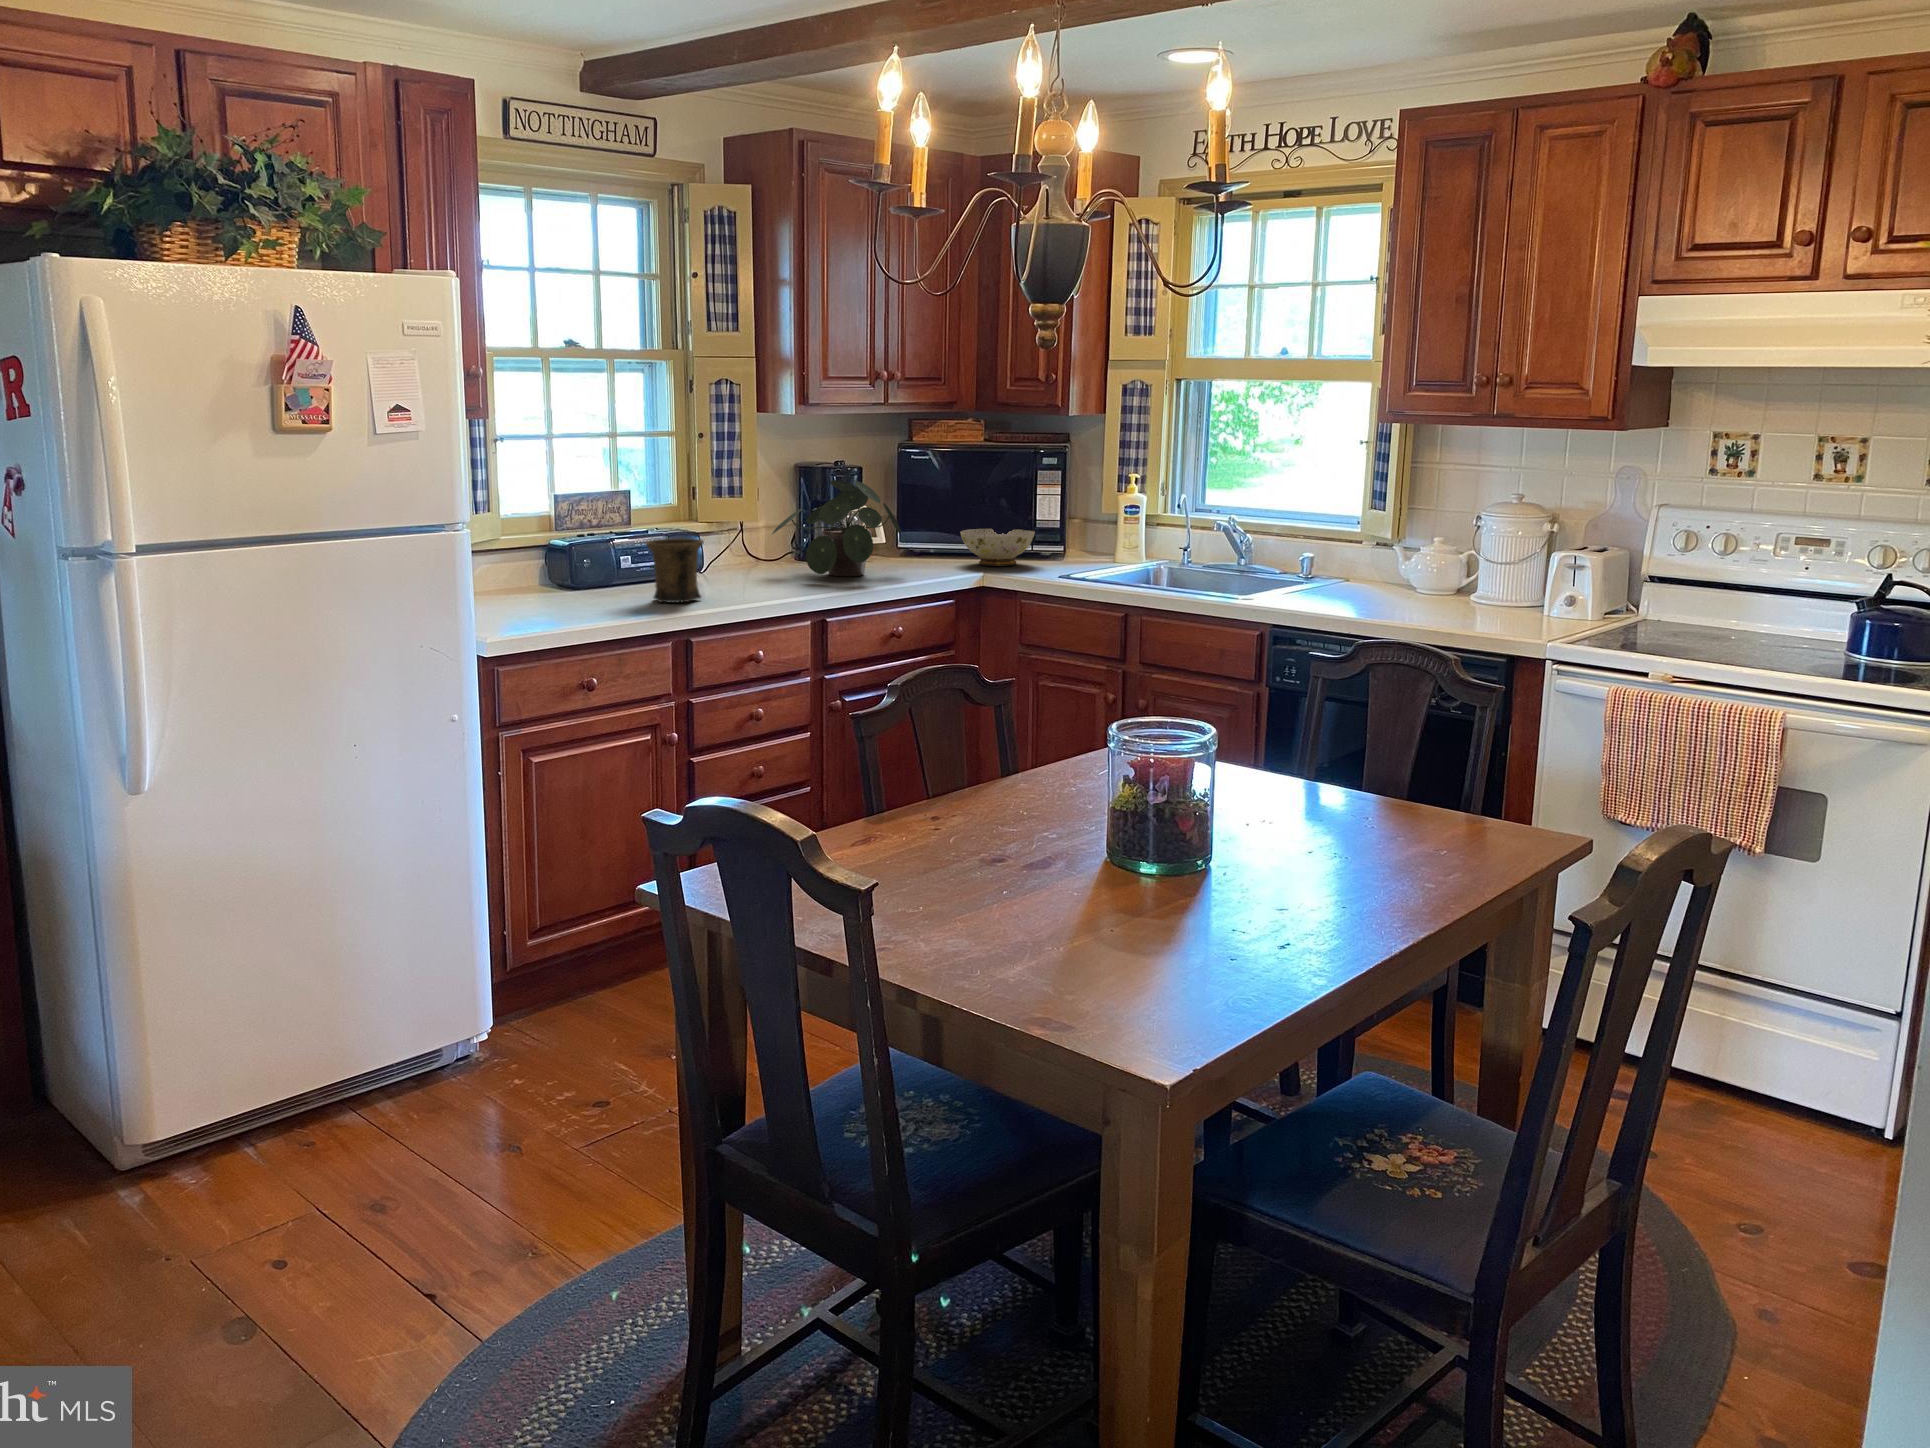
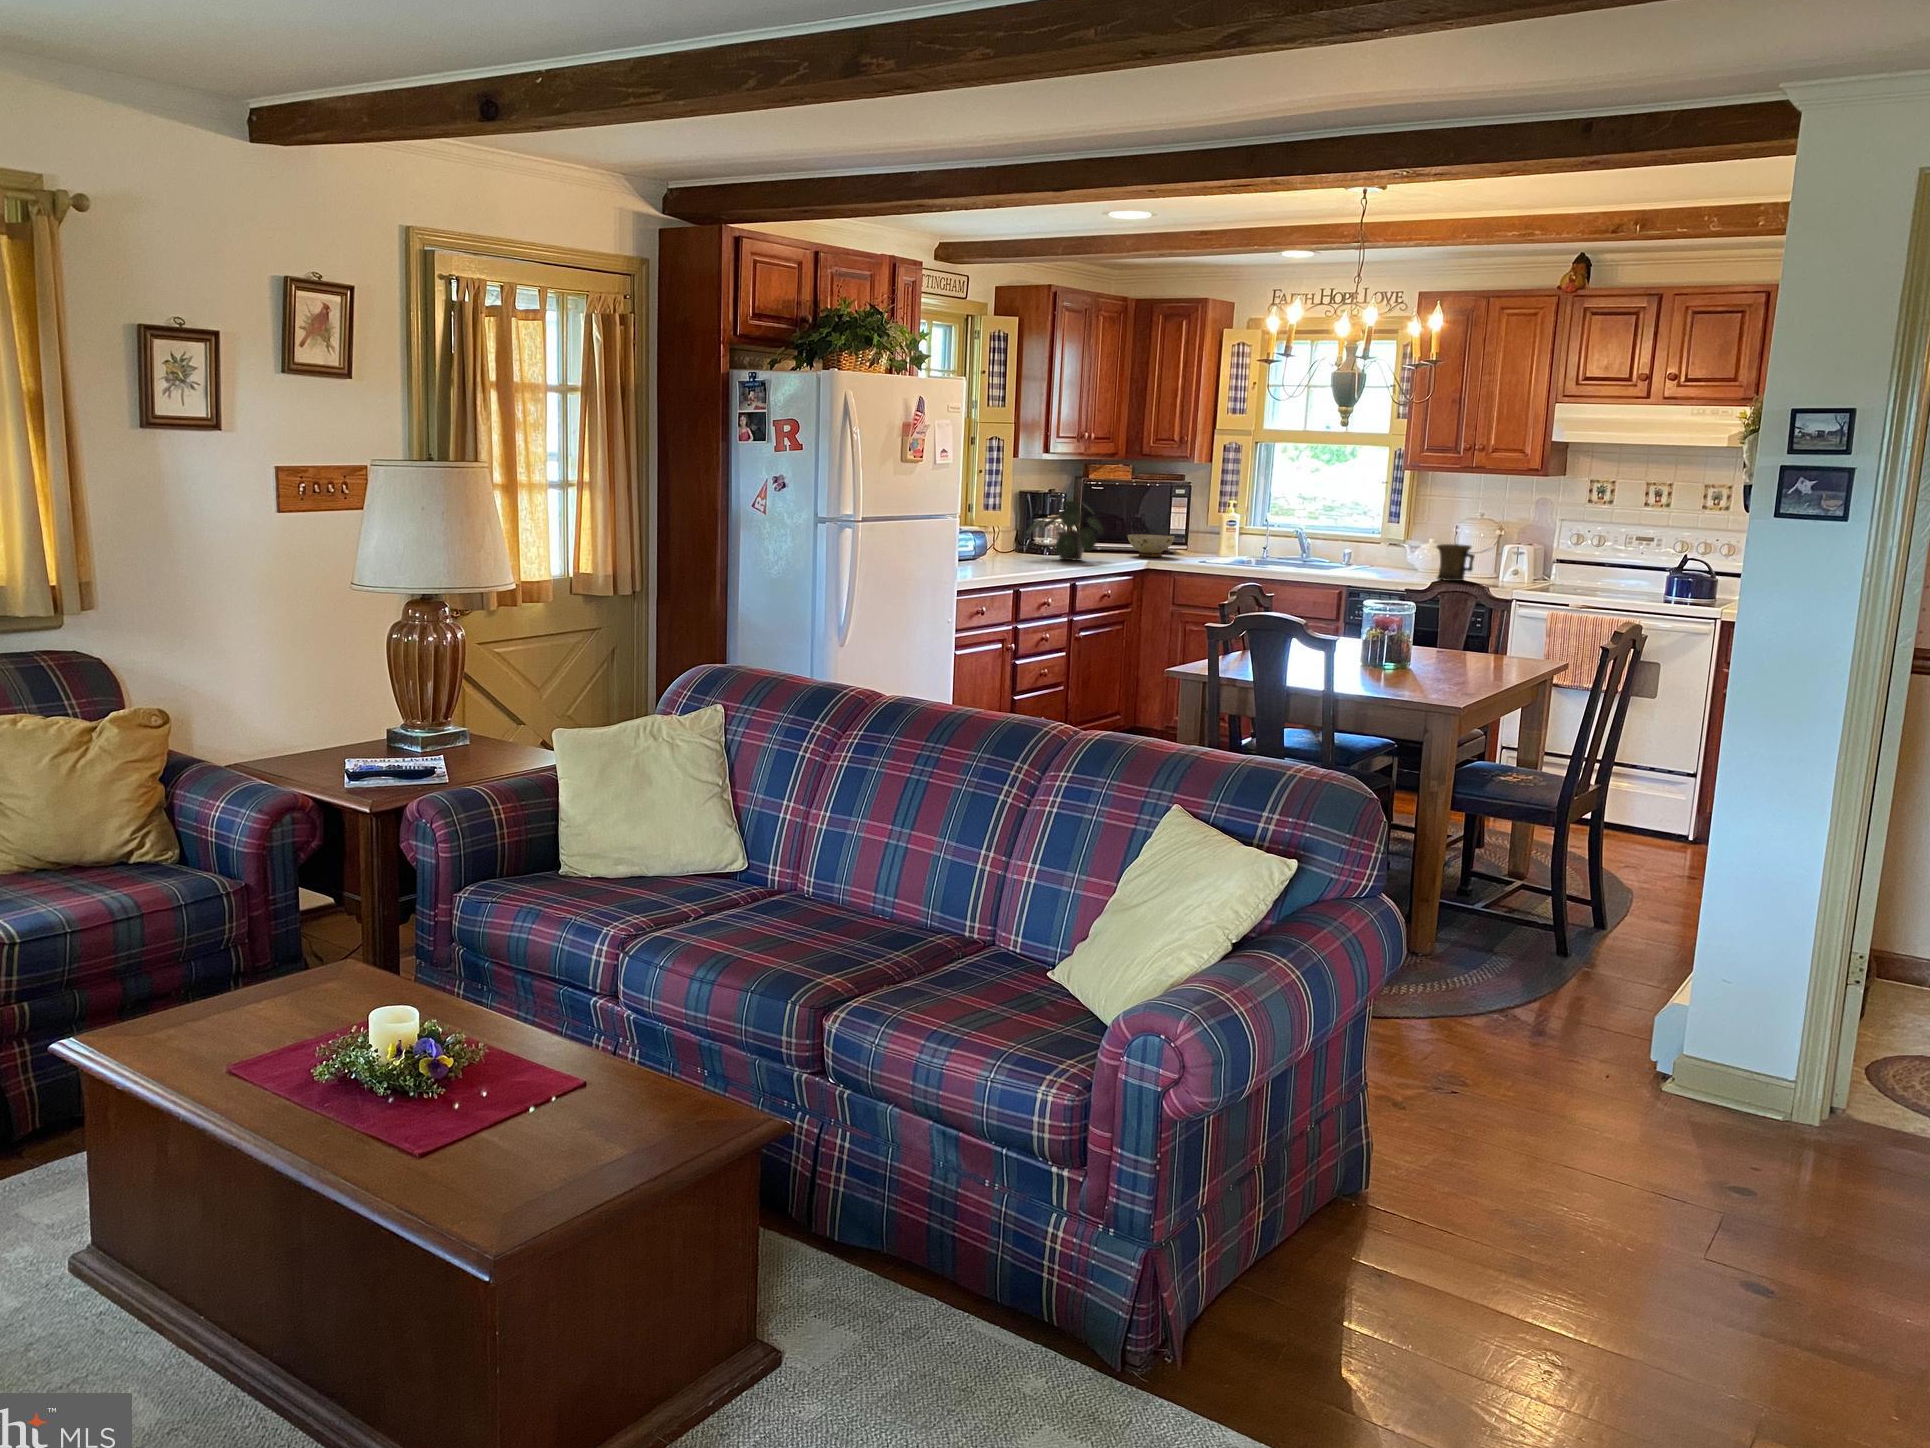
mug: present [646,538,704,603] -> present [1437,544,1475,581]

